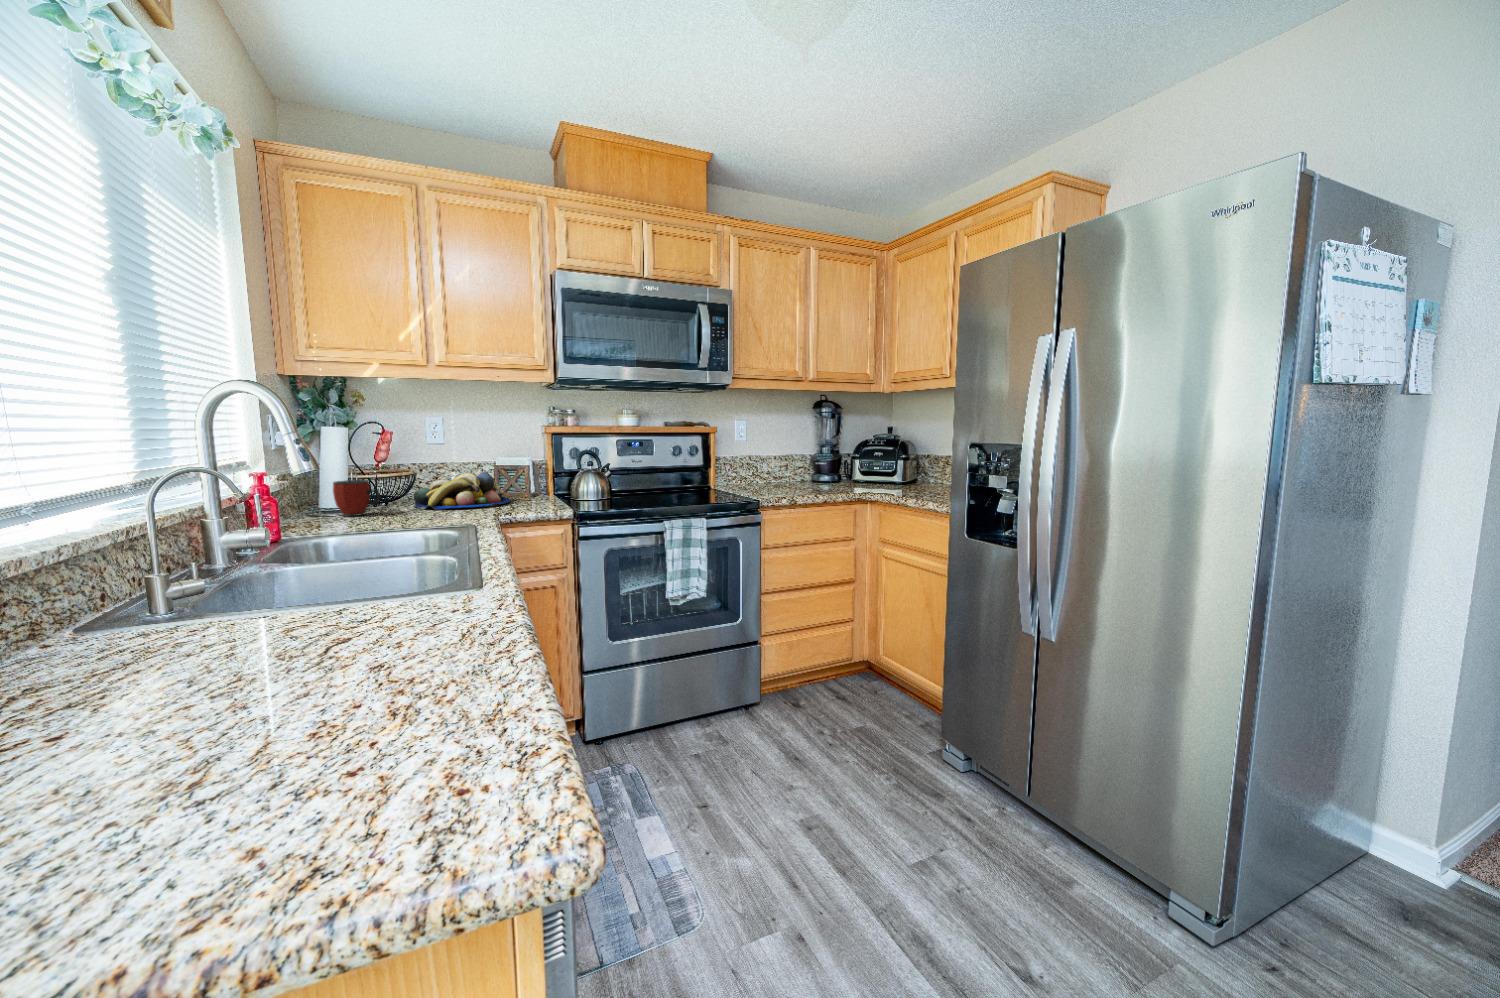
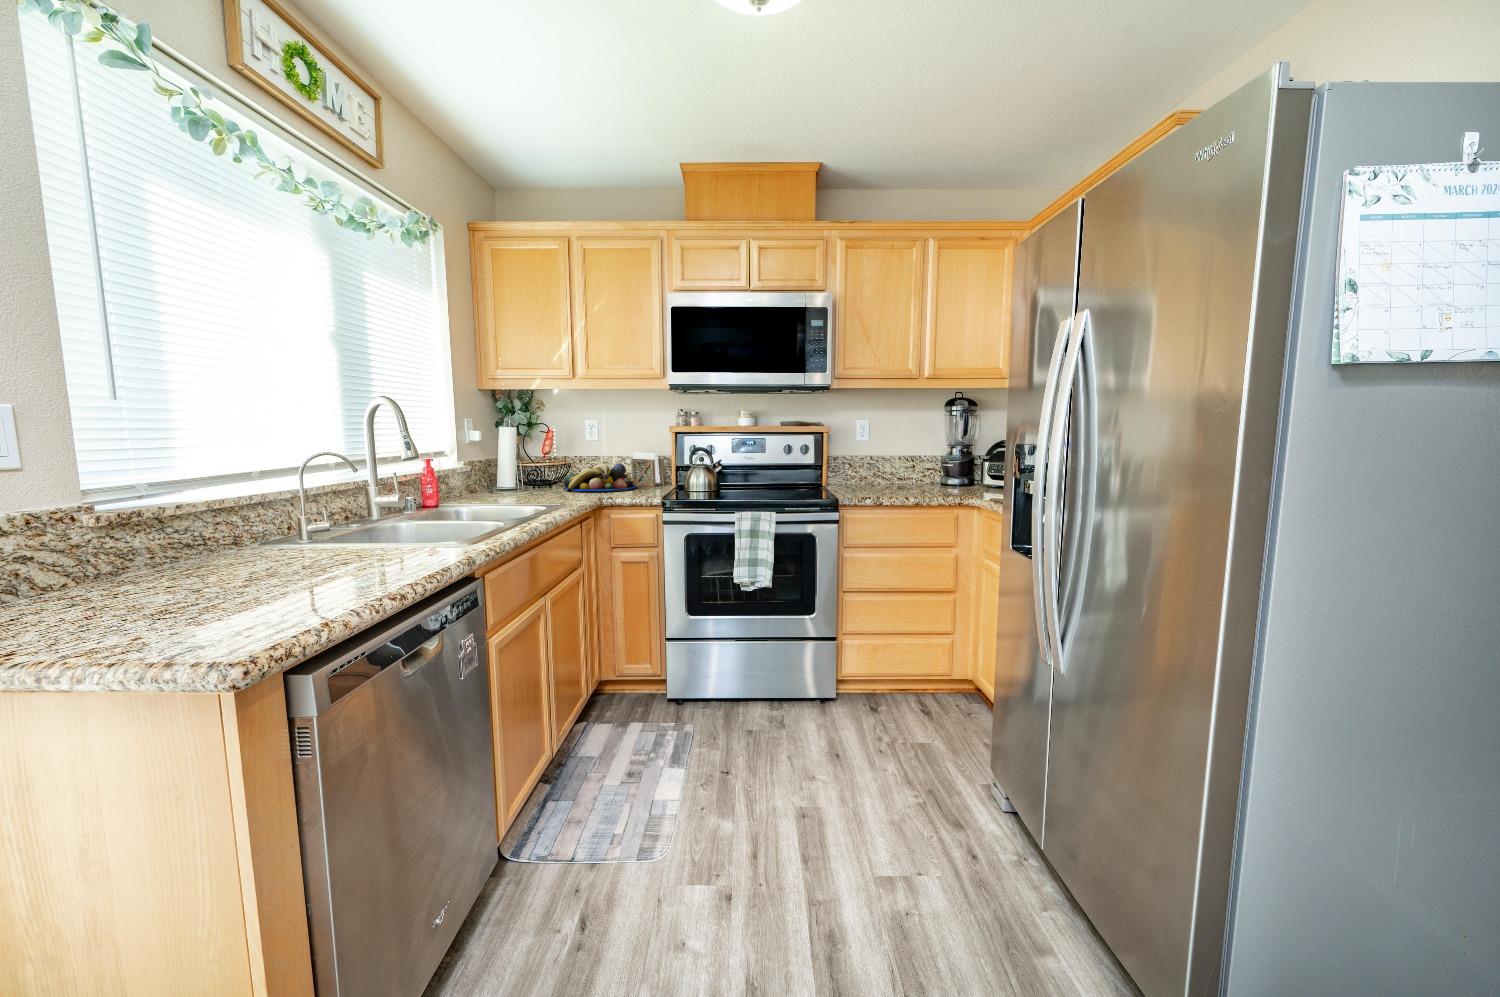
mug: present [333,480,381,516] -> none [504,466,534,493]

